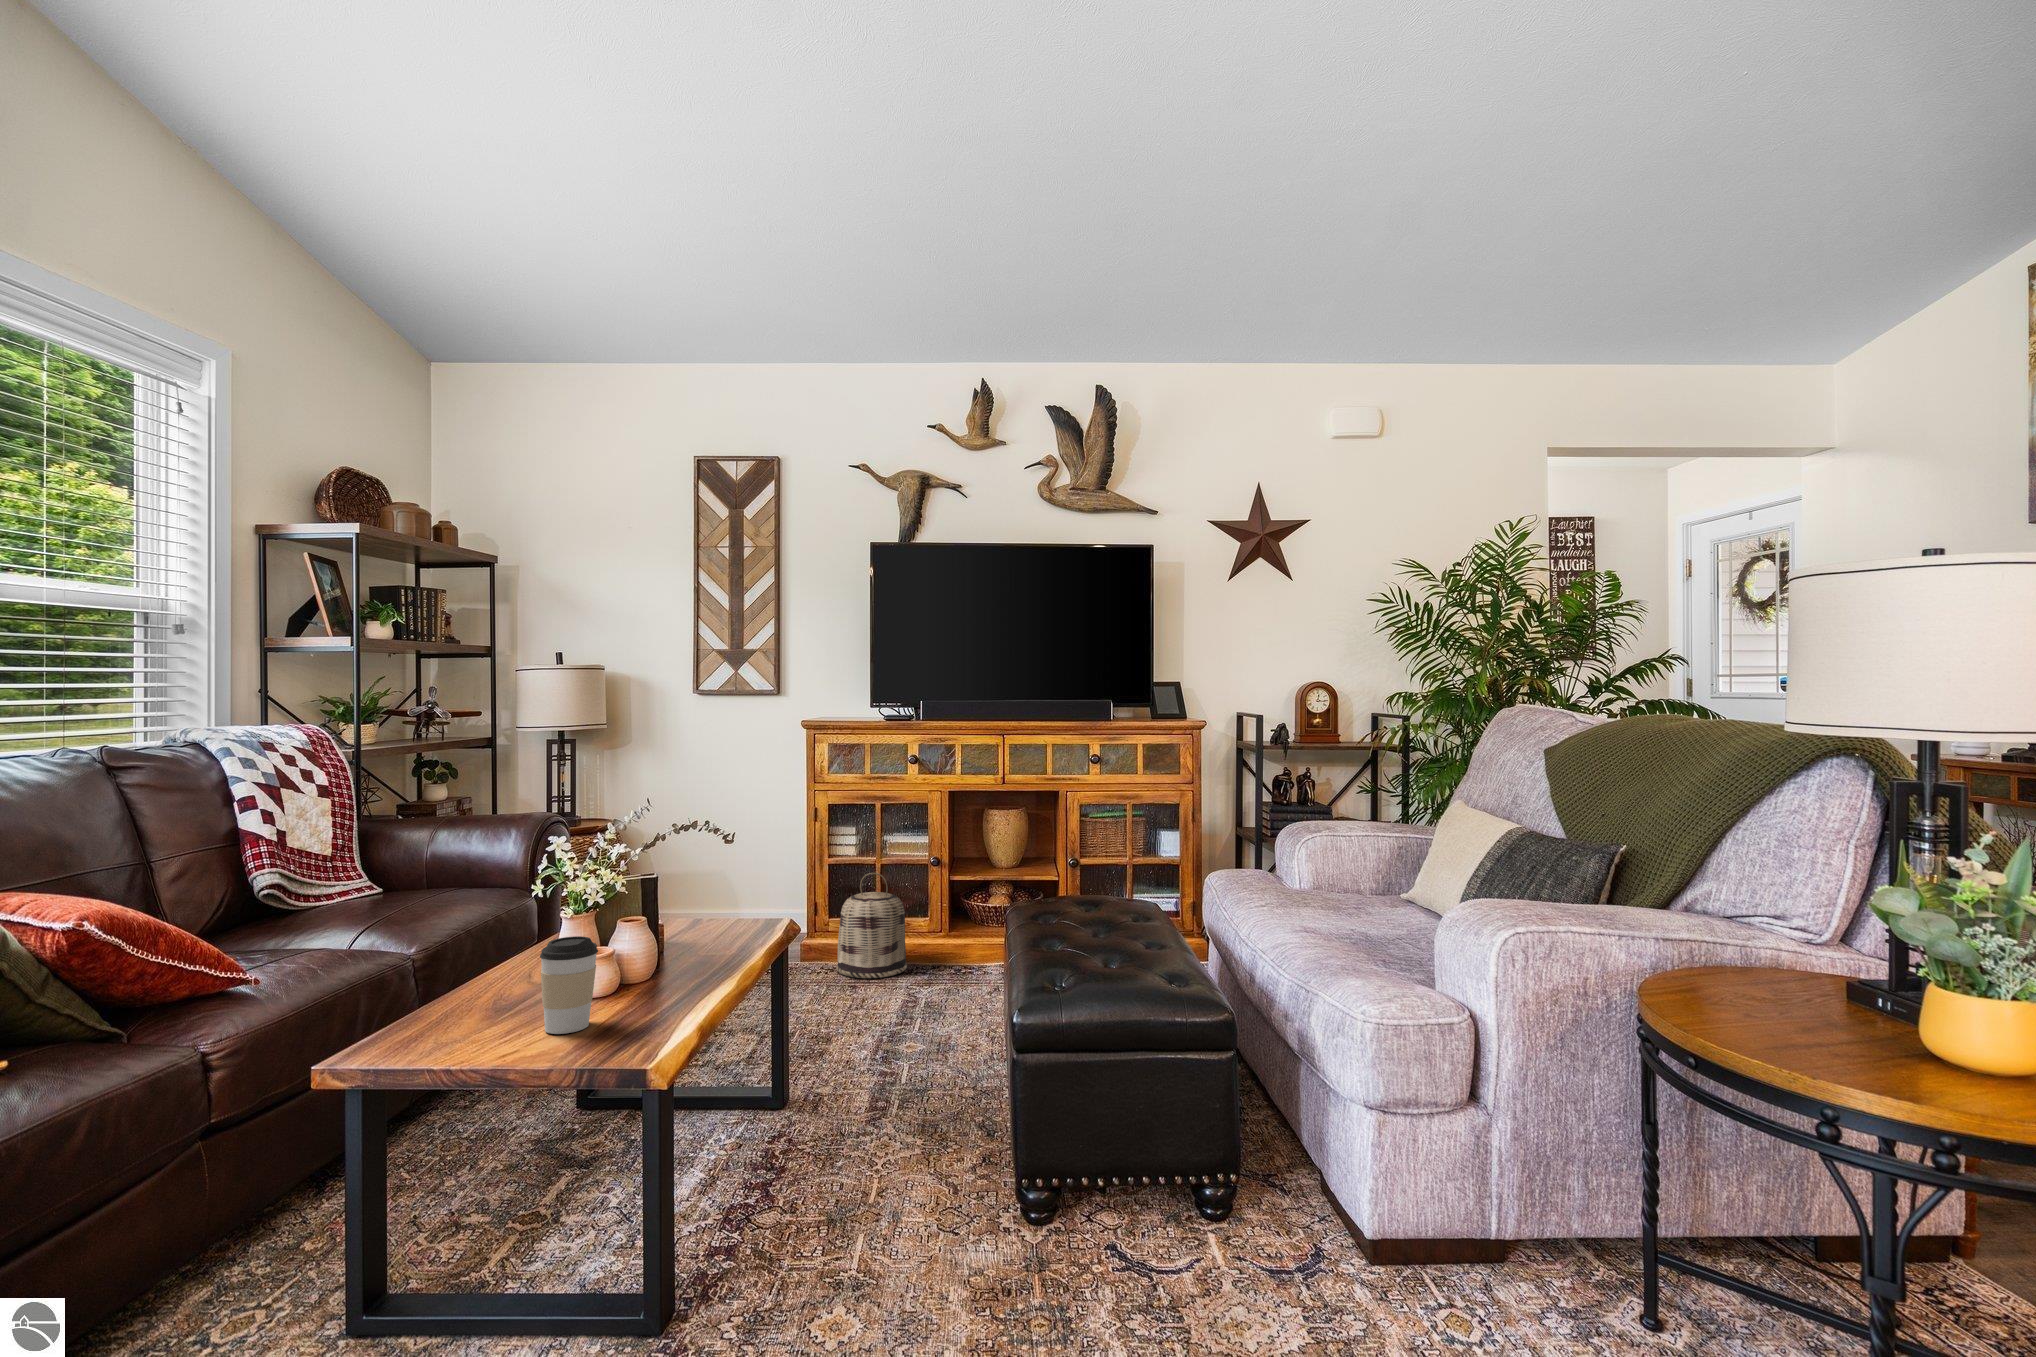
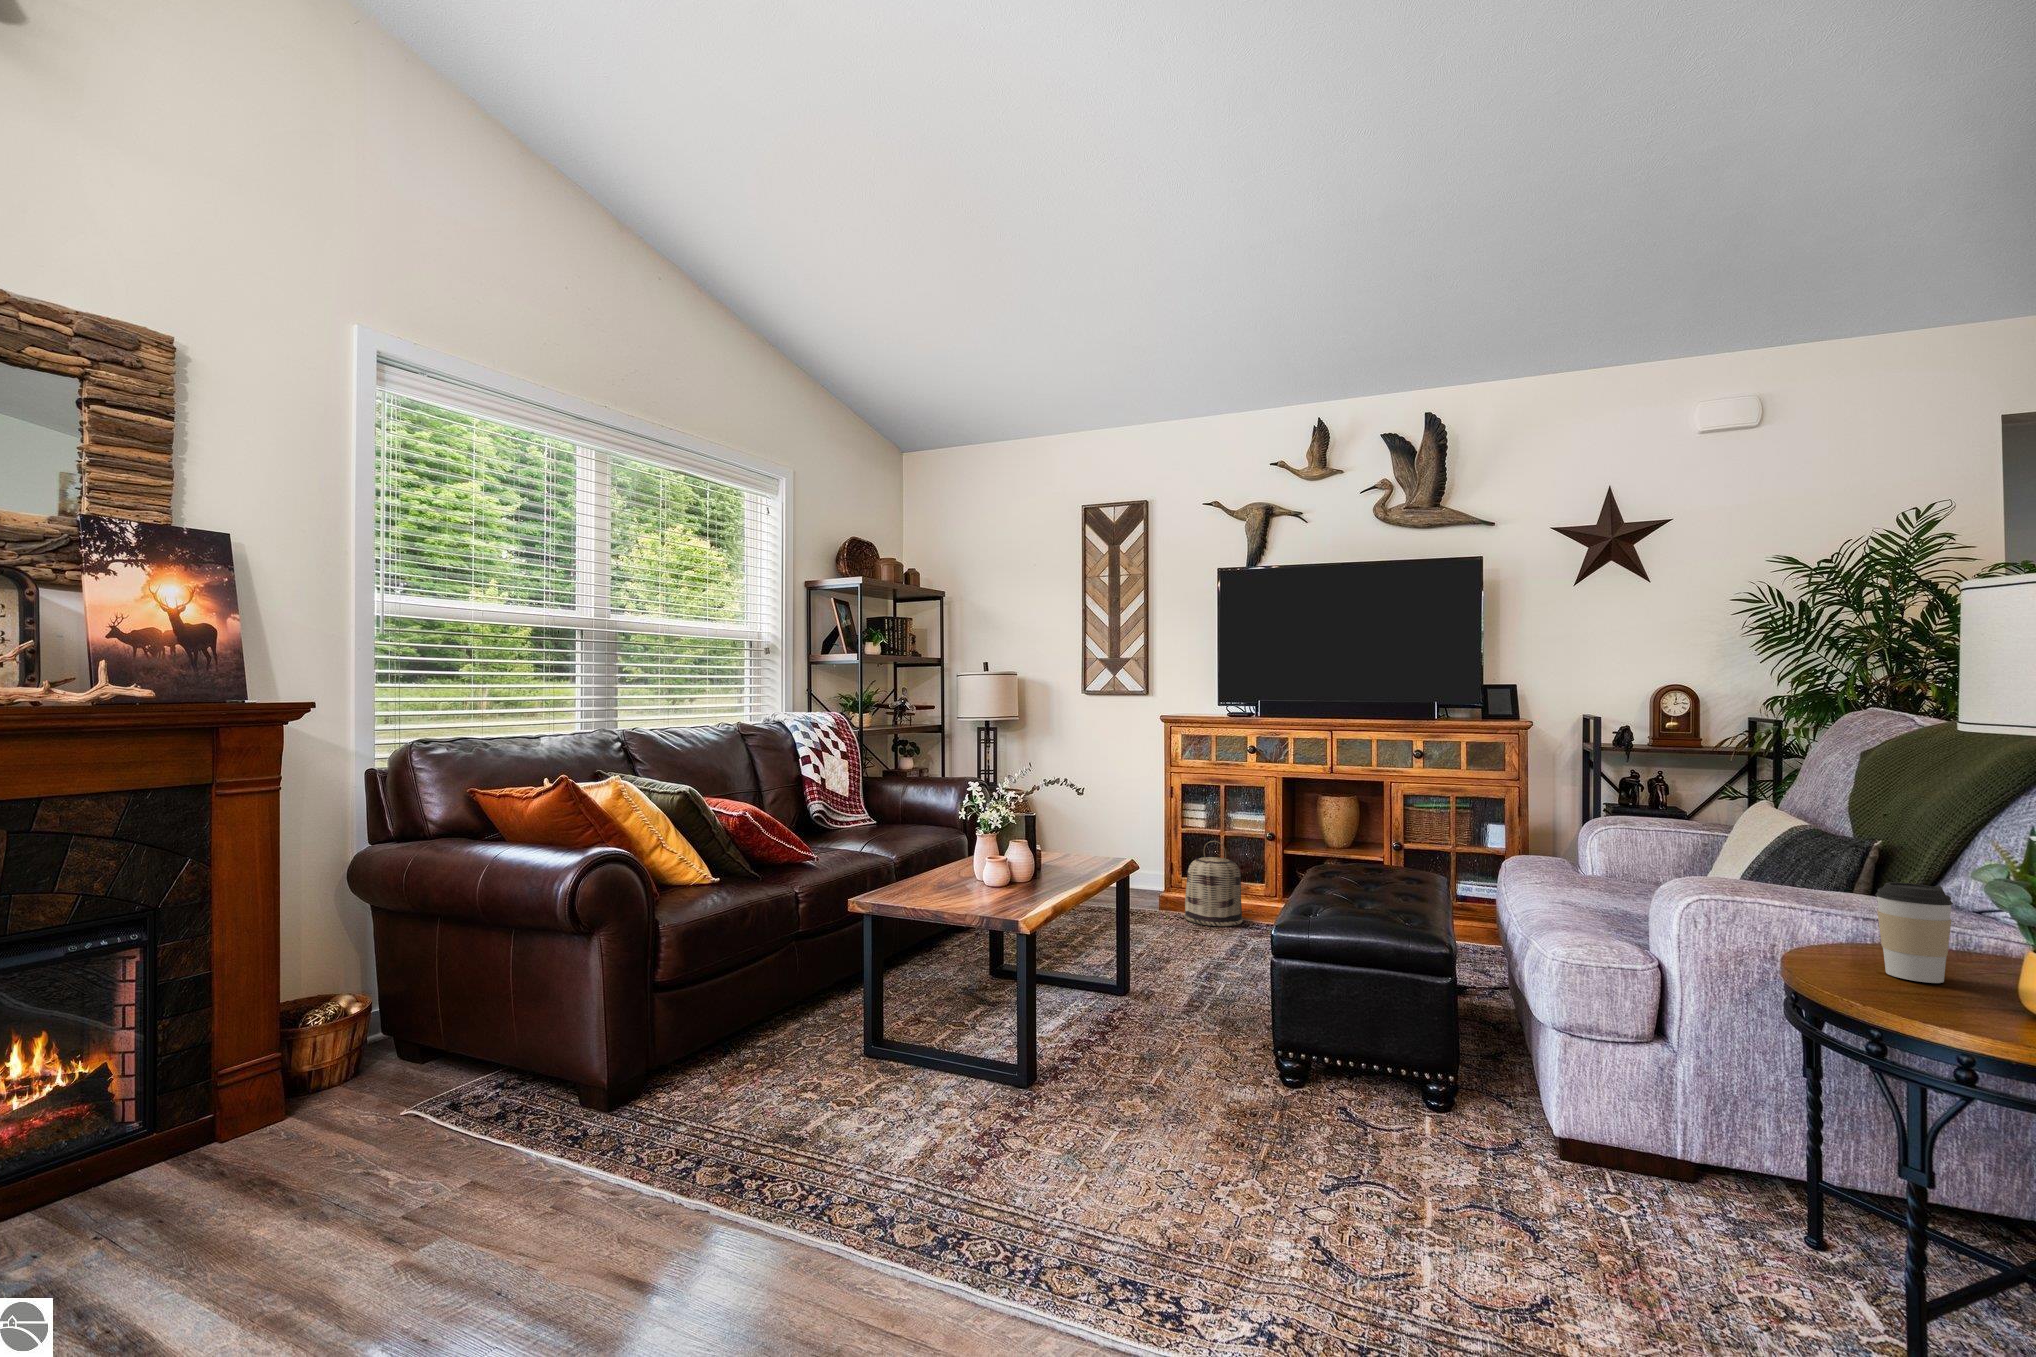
coffee cup: present [540,936,598,1034] -> present [1875,882,1953,983]

